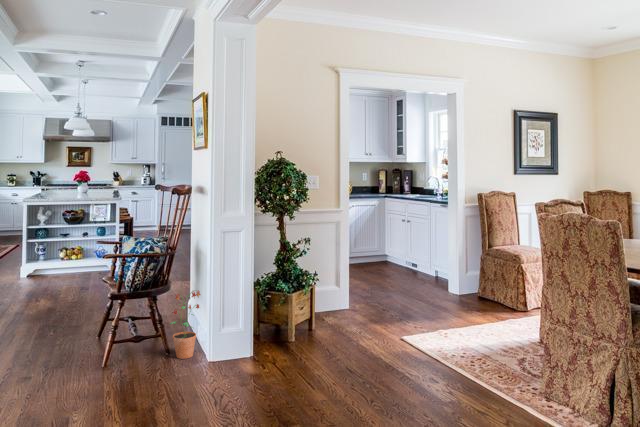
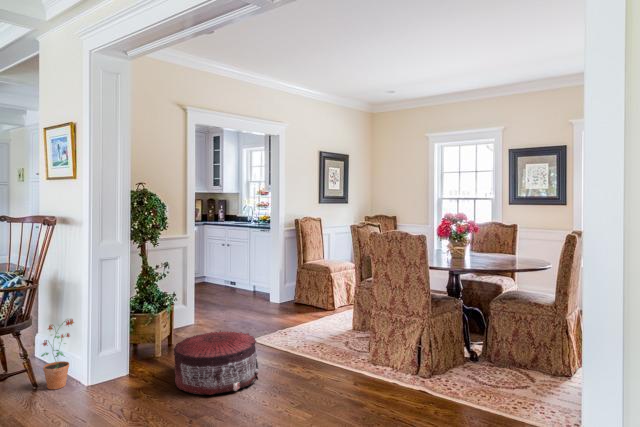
pouf: none [286,322,381,397] -> present [174,331,259,395]

